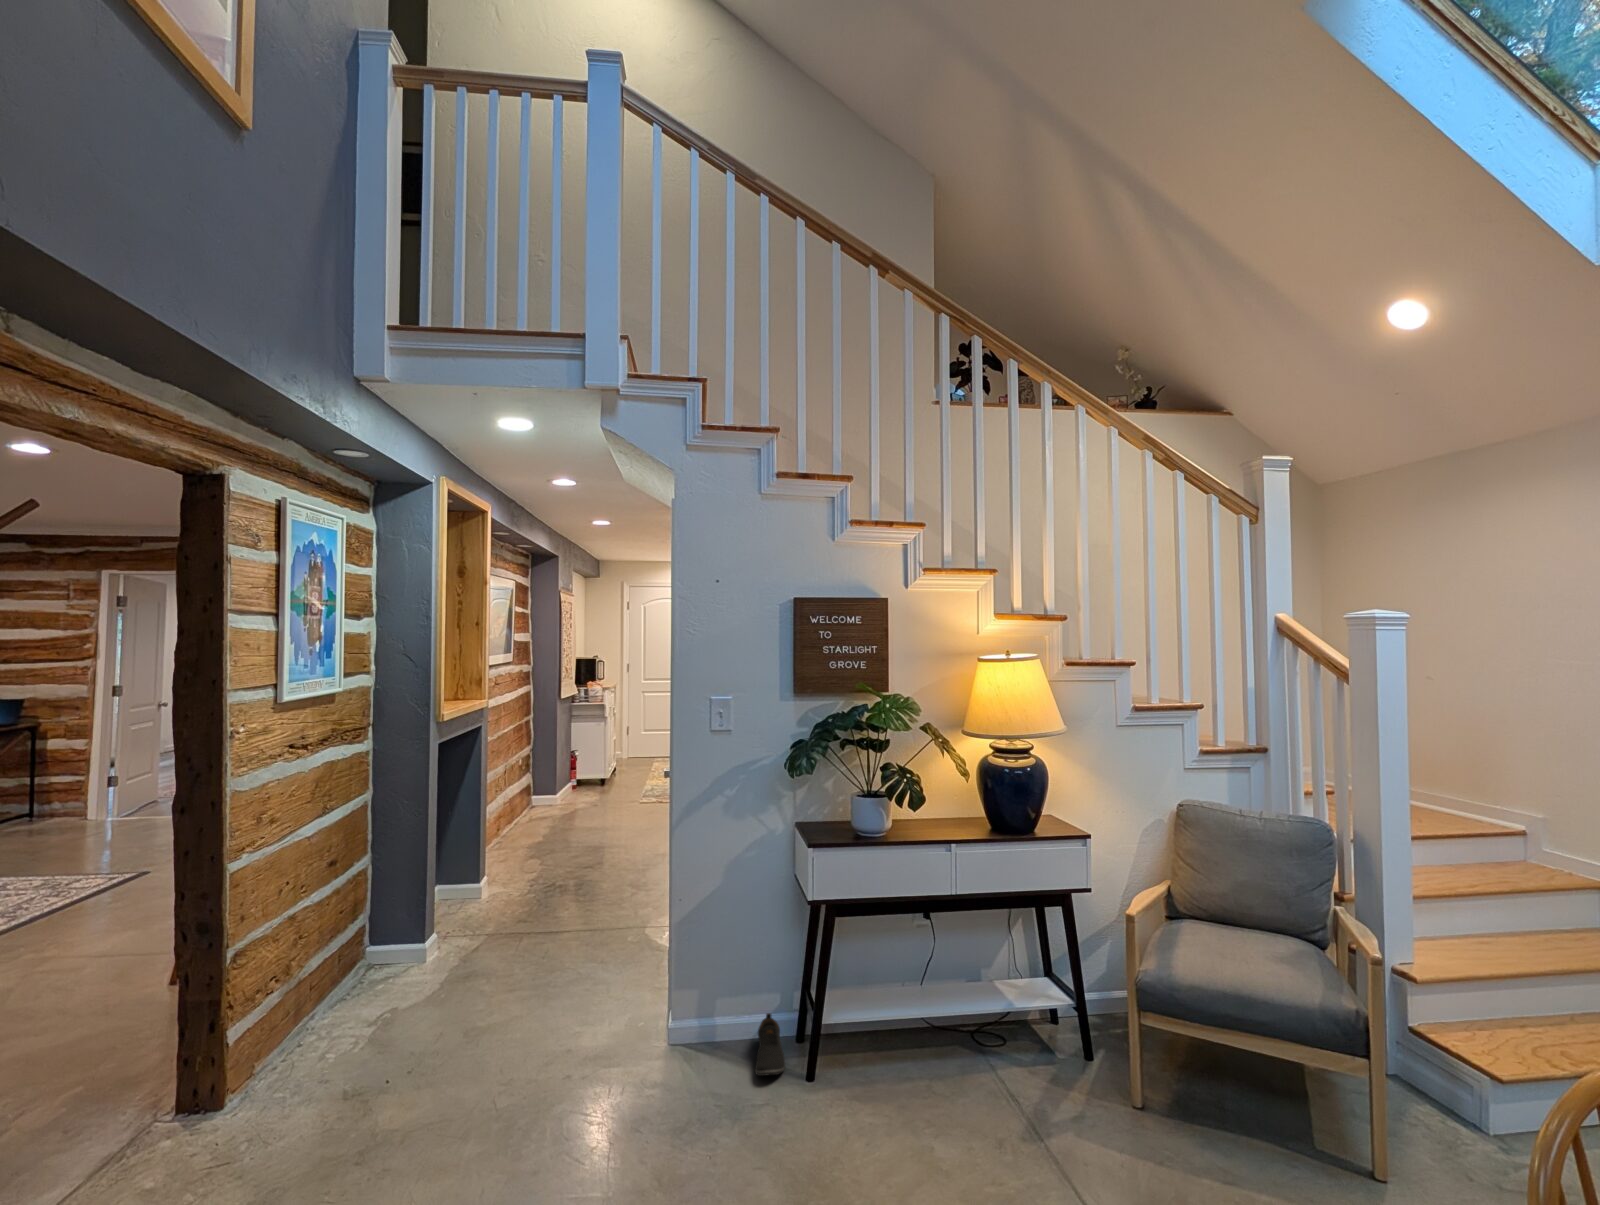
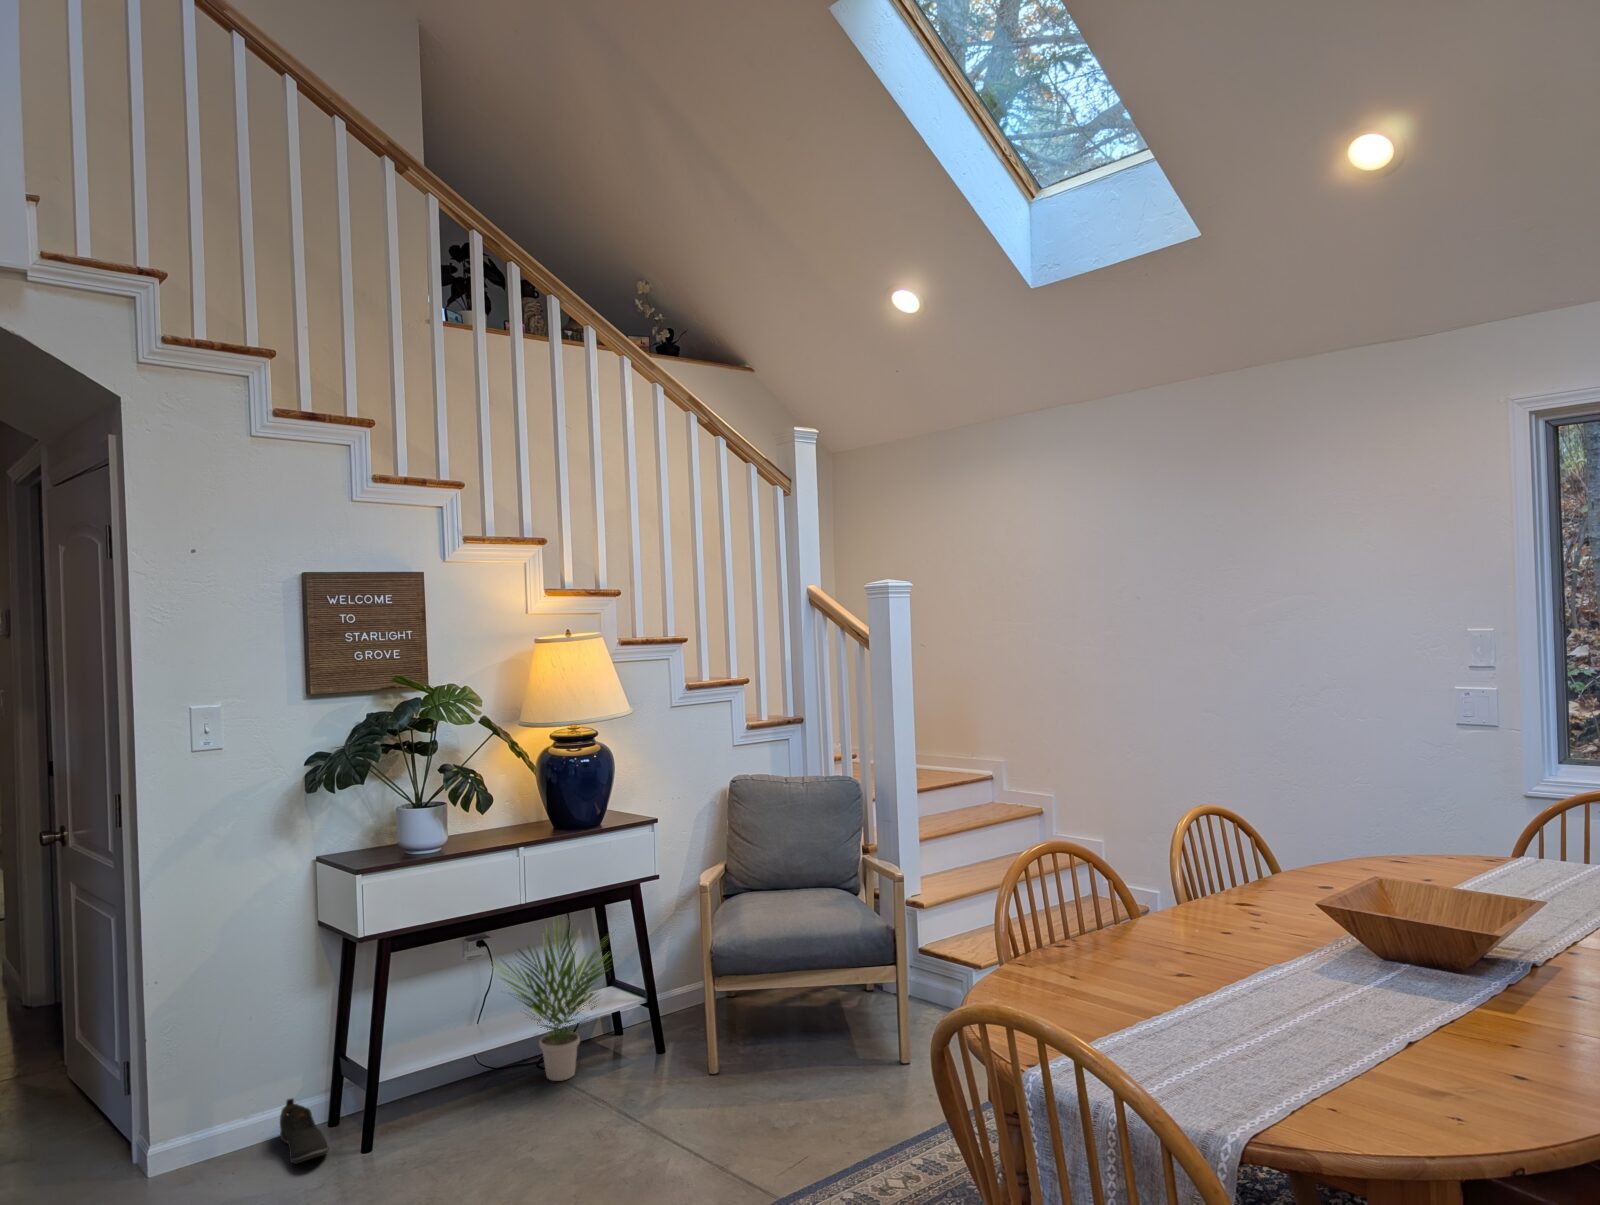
potted plant: none [925,905,1045,1063] -> present [495,918,609,1081]

